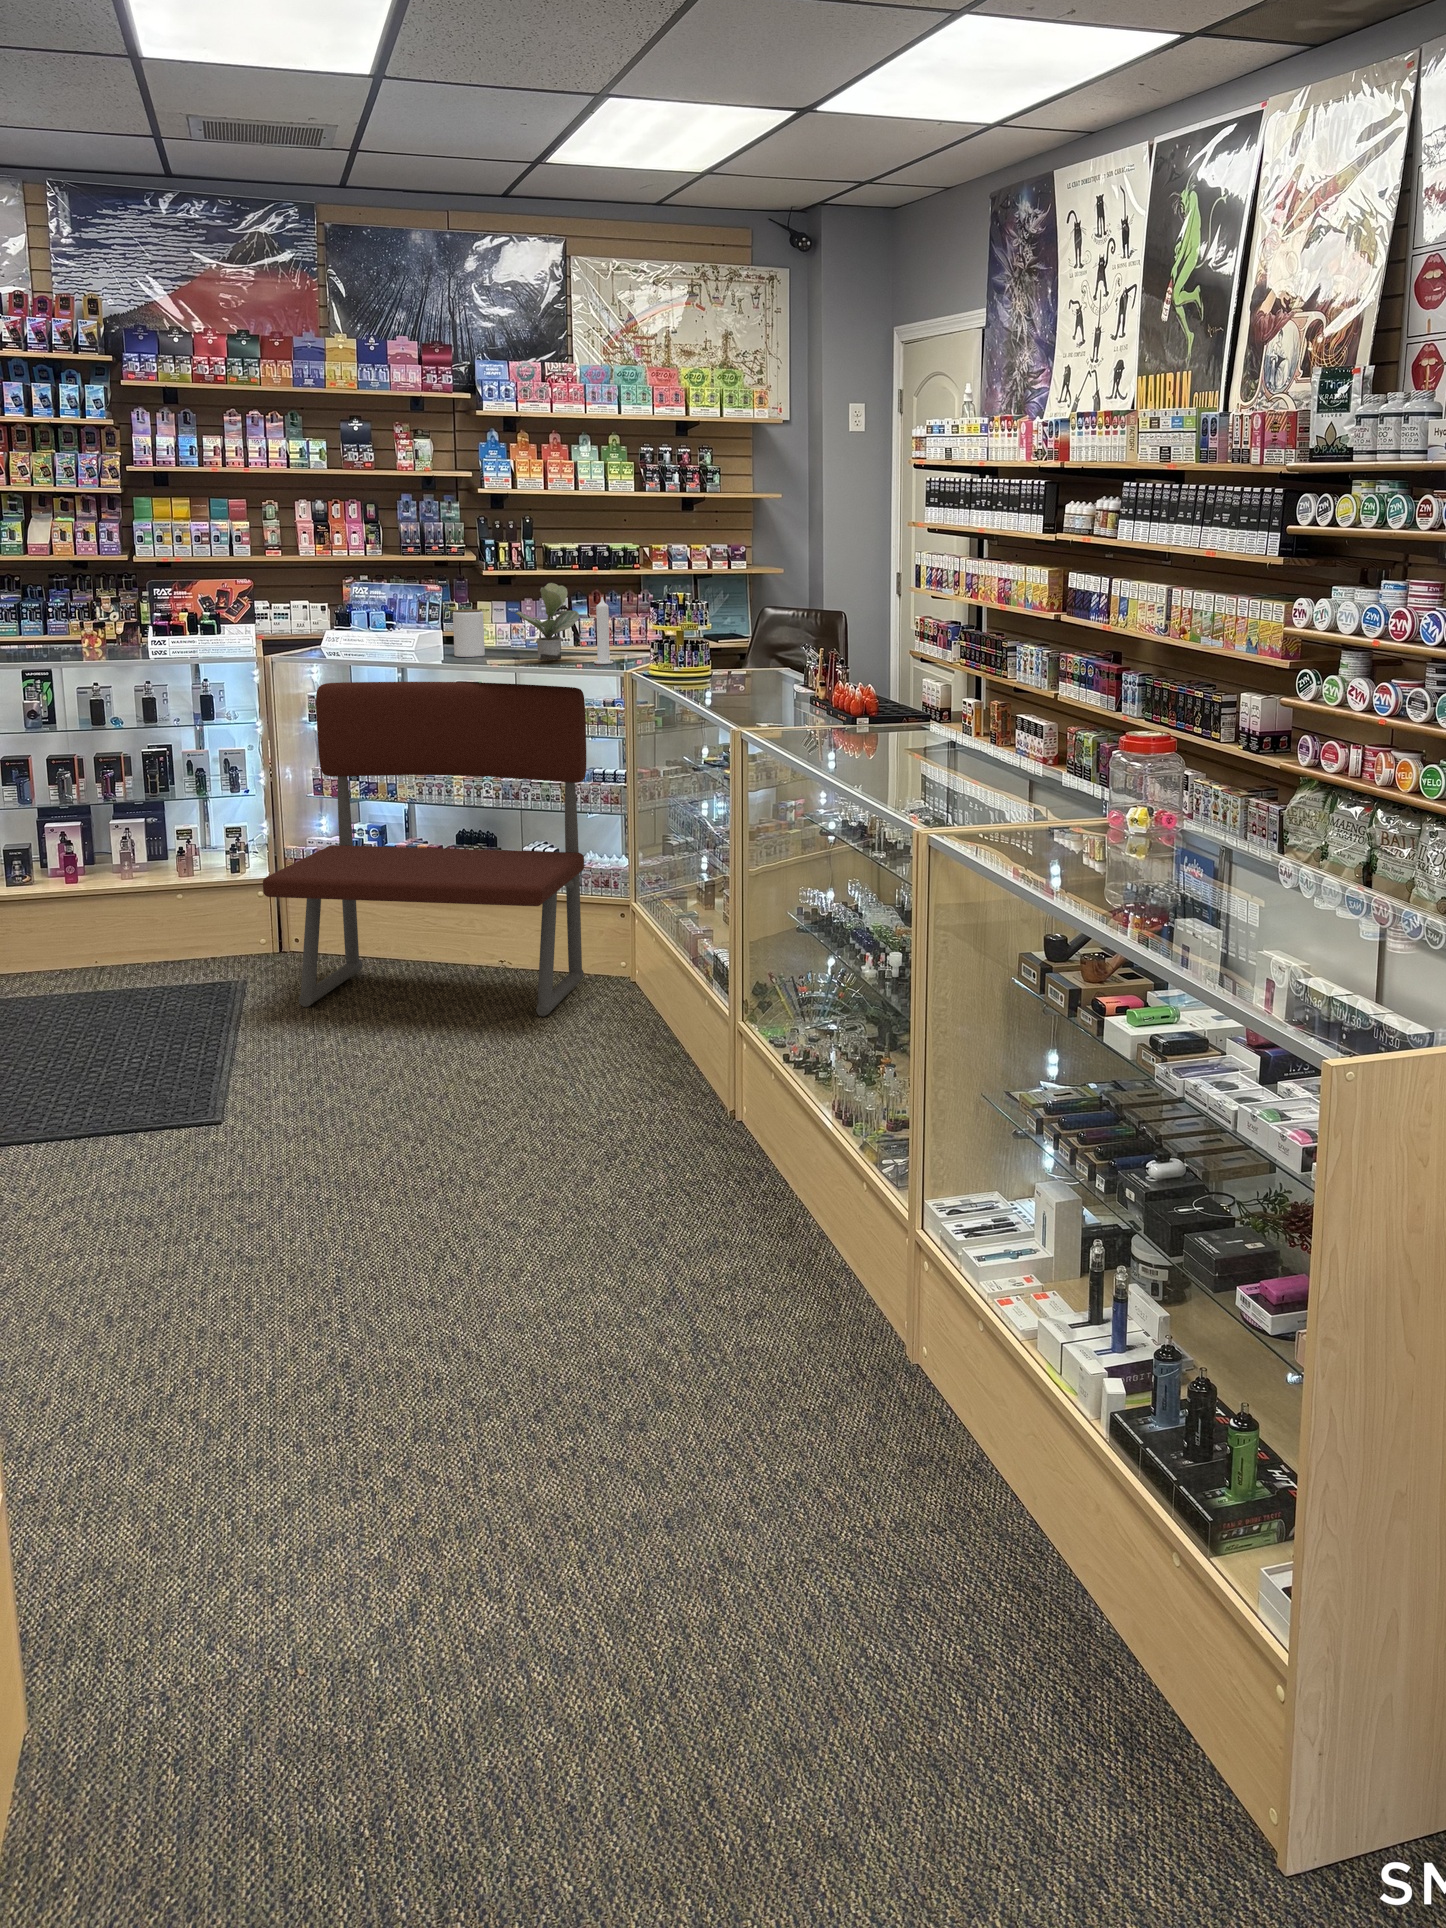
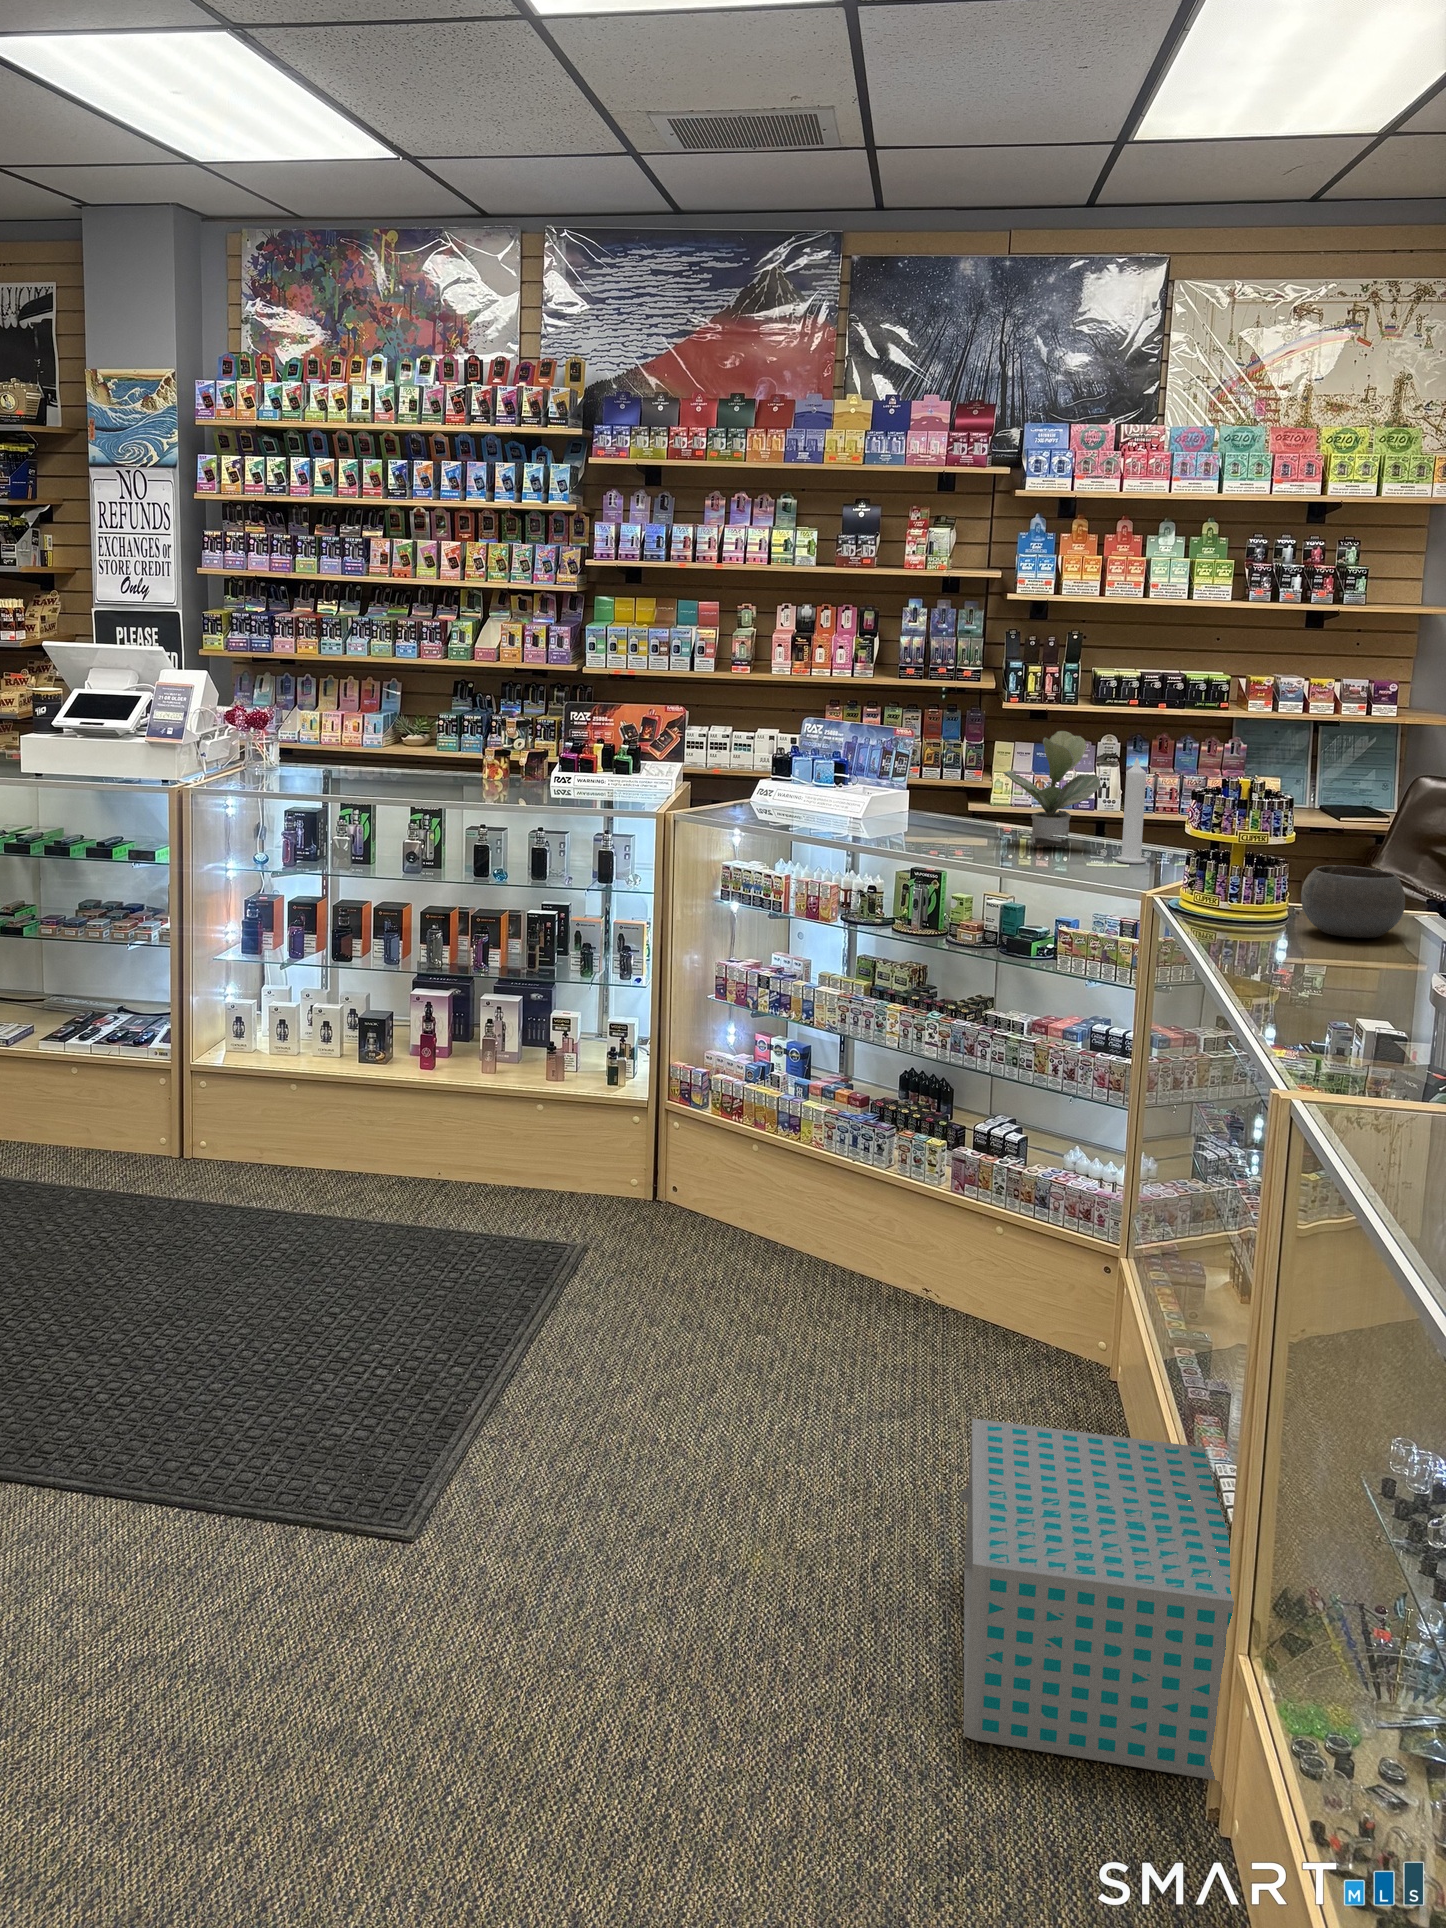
jar: present [453,609,485,657] -> none [919,760,965,829]
bowl: none [710,647,763,686] -> present [1301,866,1405,938]
bench: present [263,682,586,1016] -> none [589,855,1087,1426]
storage box: none [558,972,724,1130] -> present [960,1419,1234,1780]

